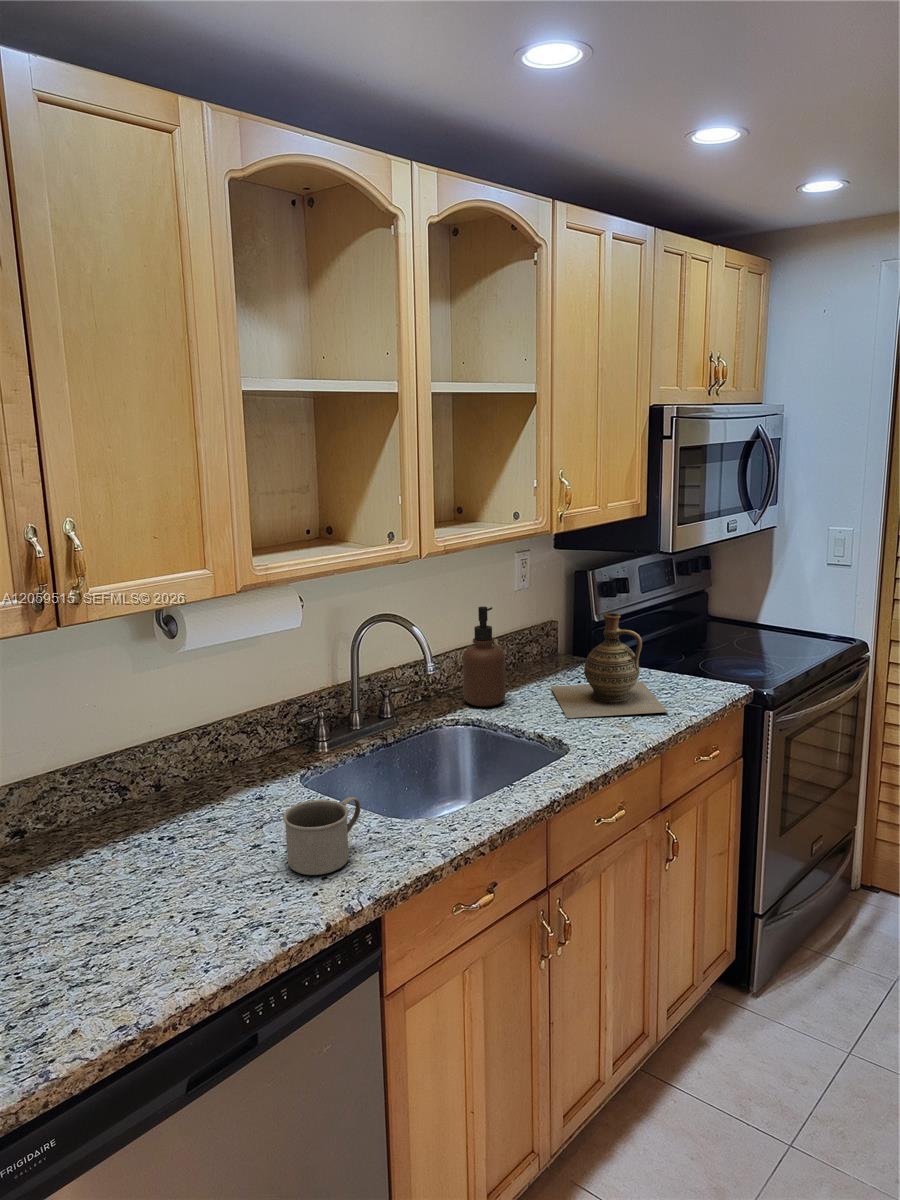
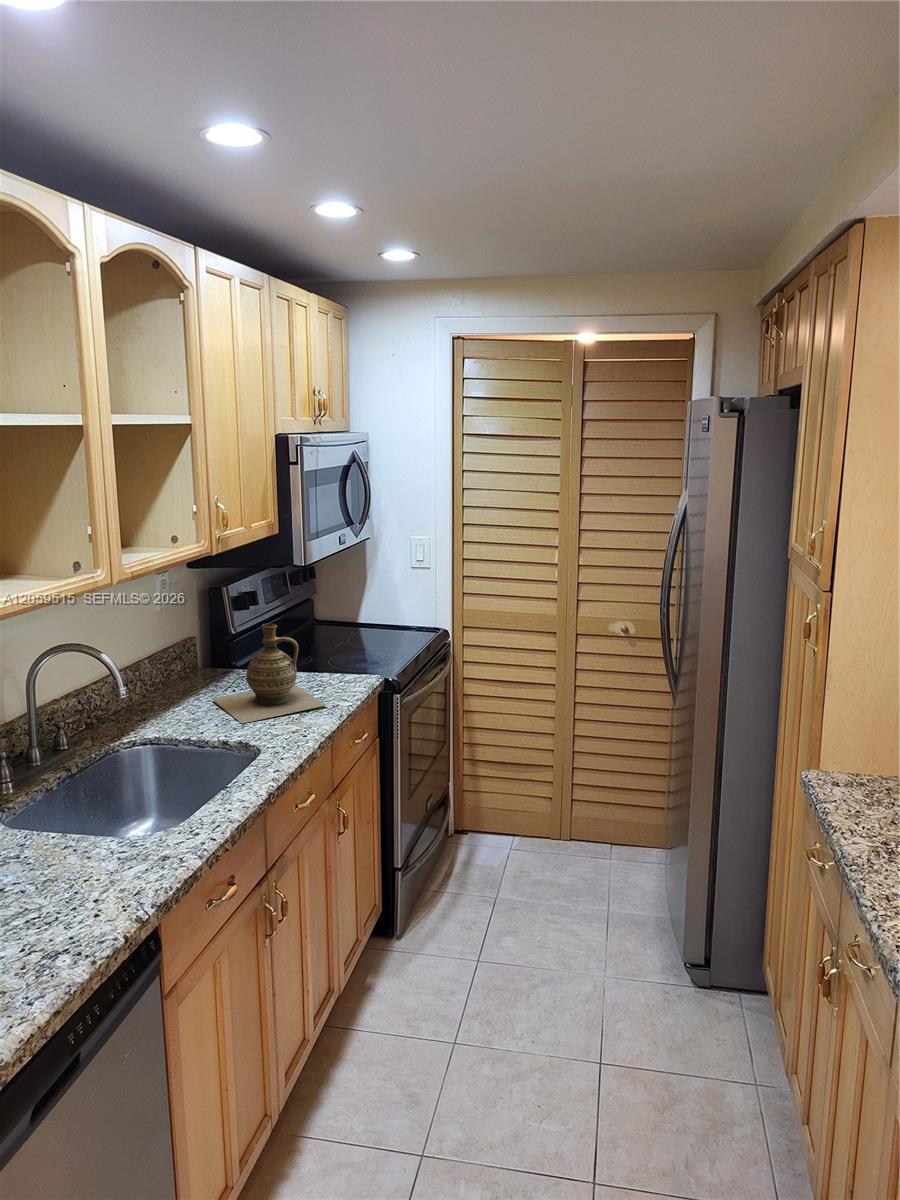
soap dispenser: present [463,607,506,707] -> none [129,628,175,726]
mug: present [283,797,361,875] -> none [40,821,111,903]

